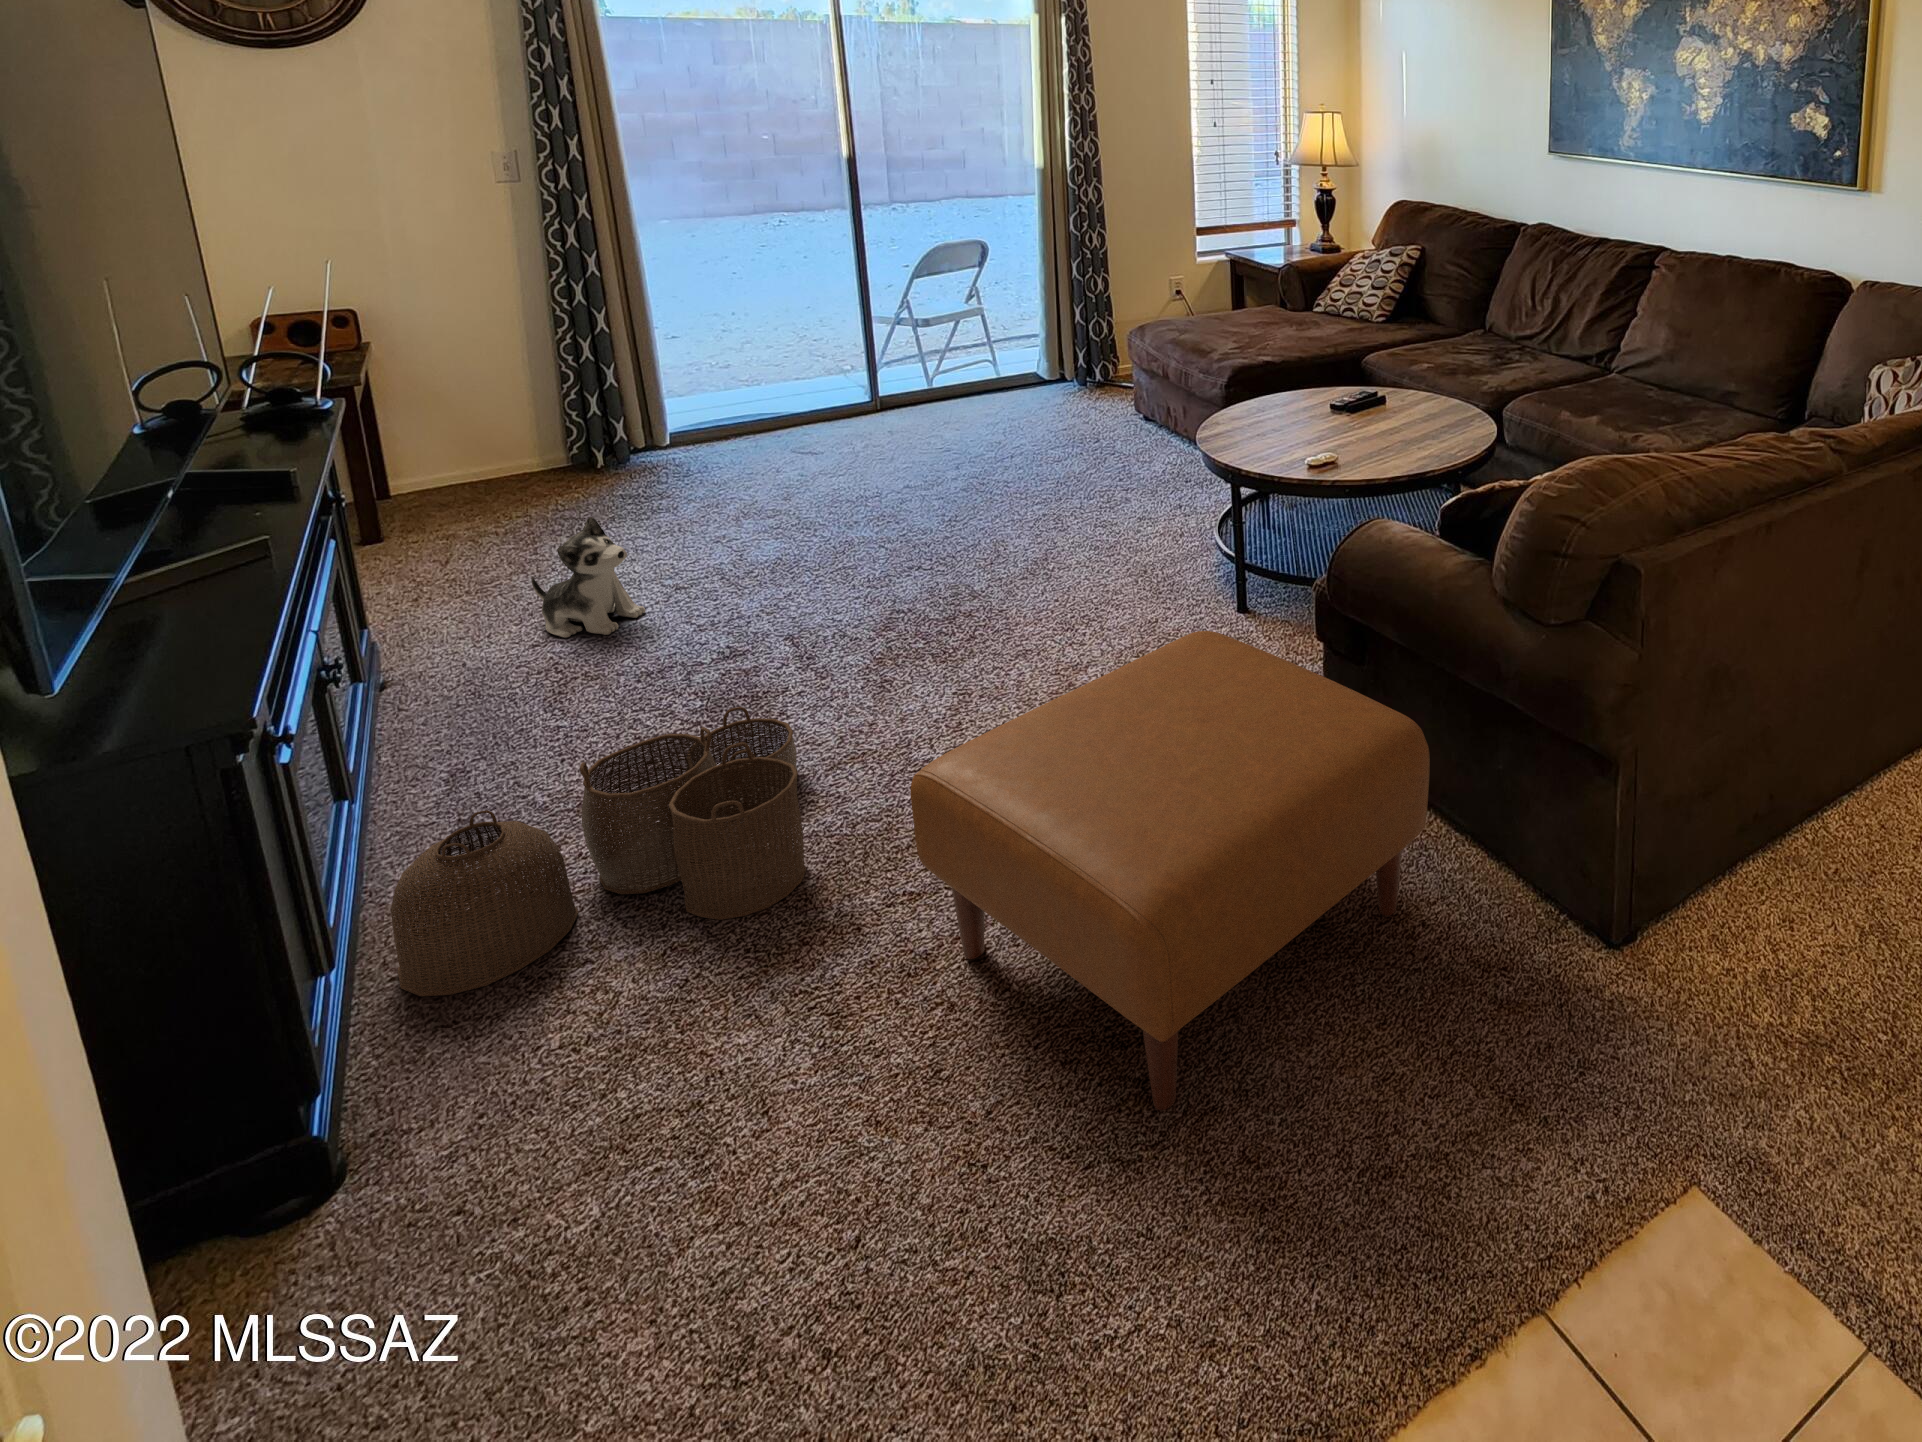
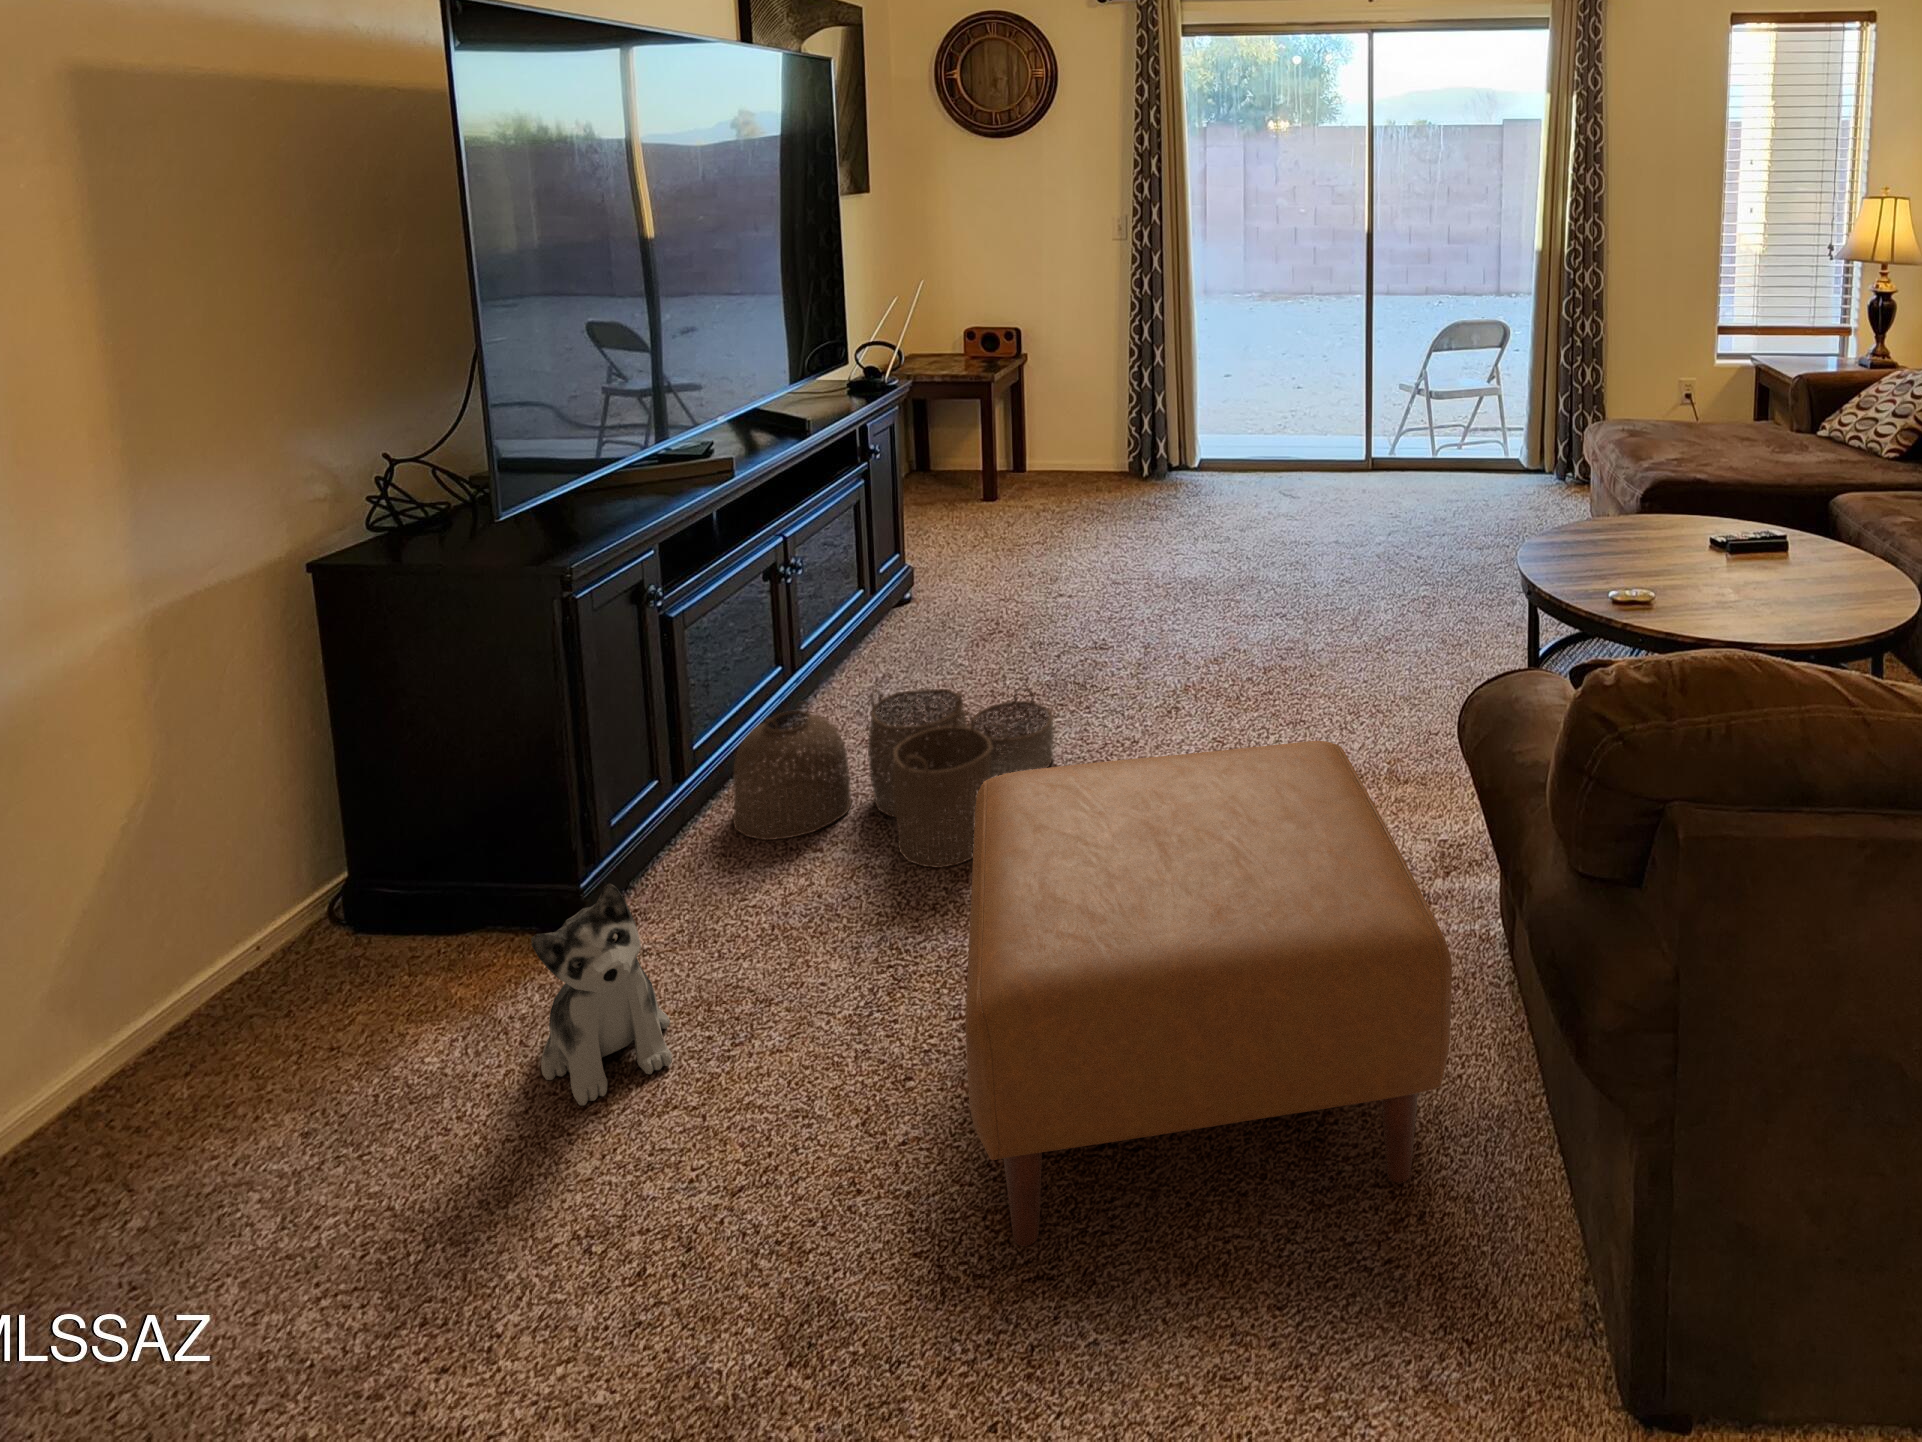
plush toy: present [531,517,646,638] -> present [531,883,672,1105]

